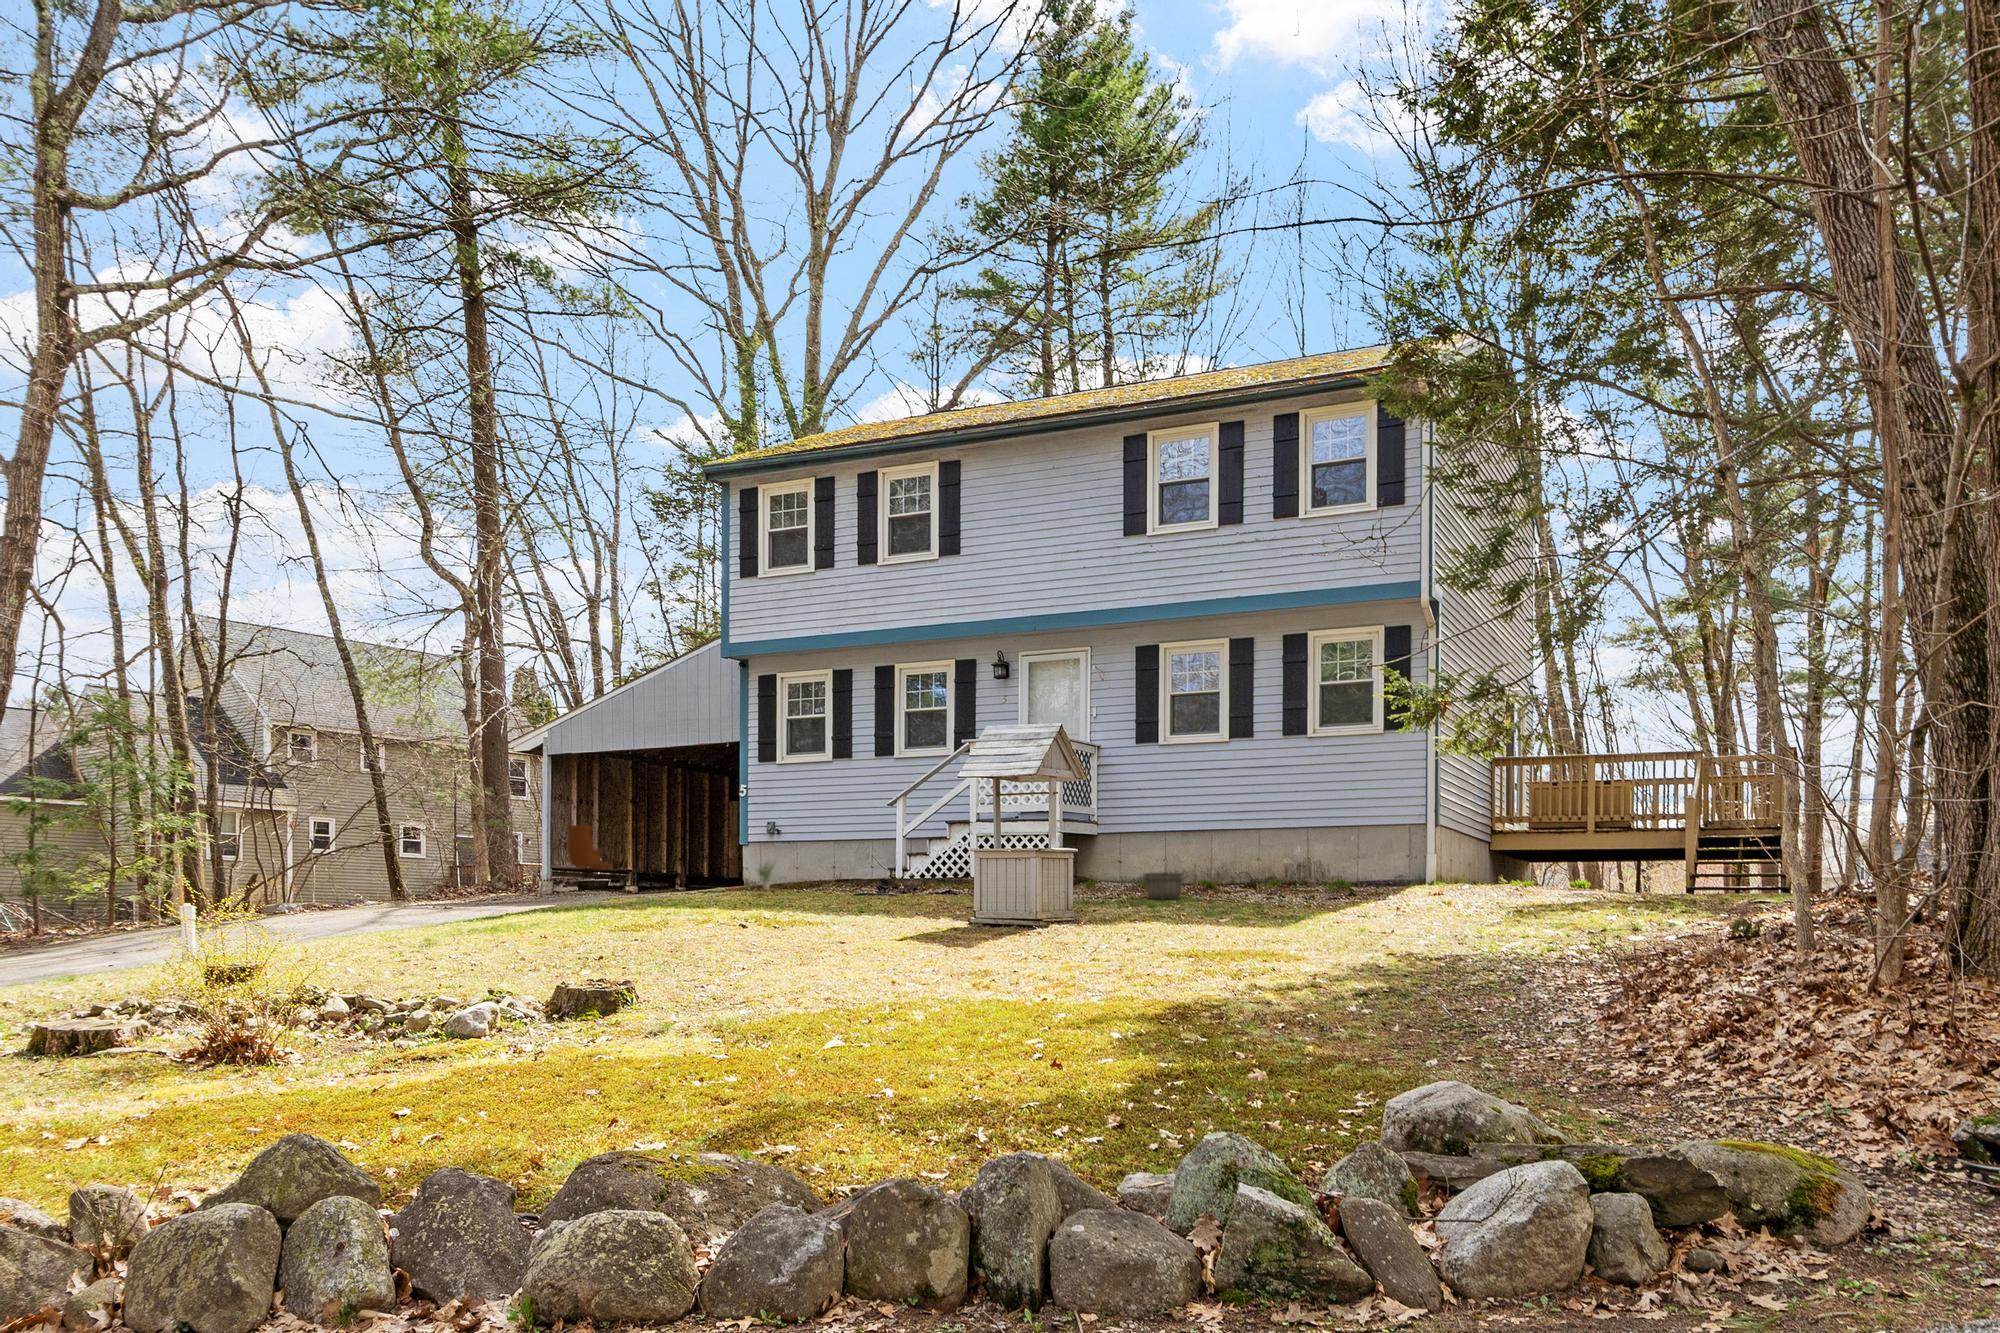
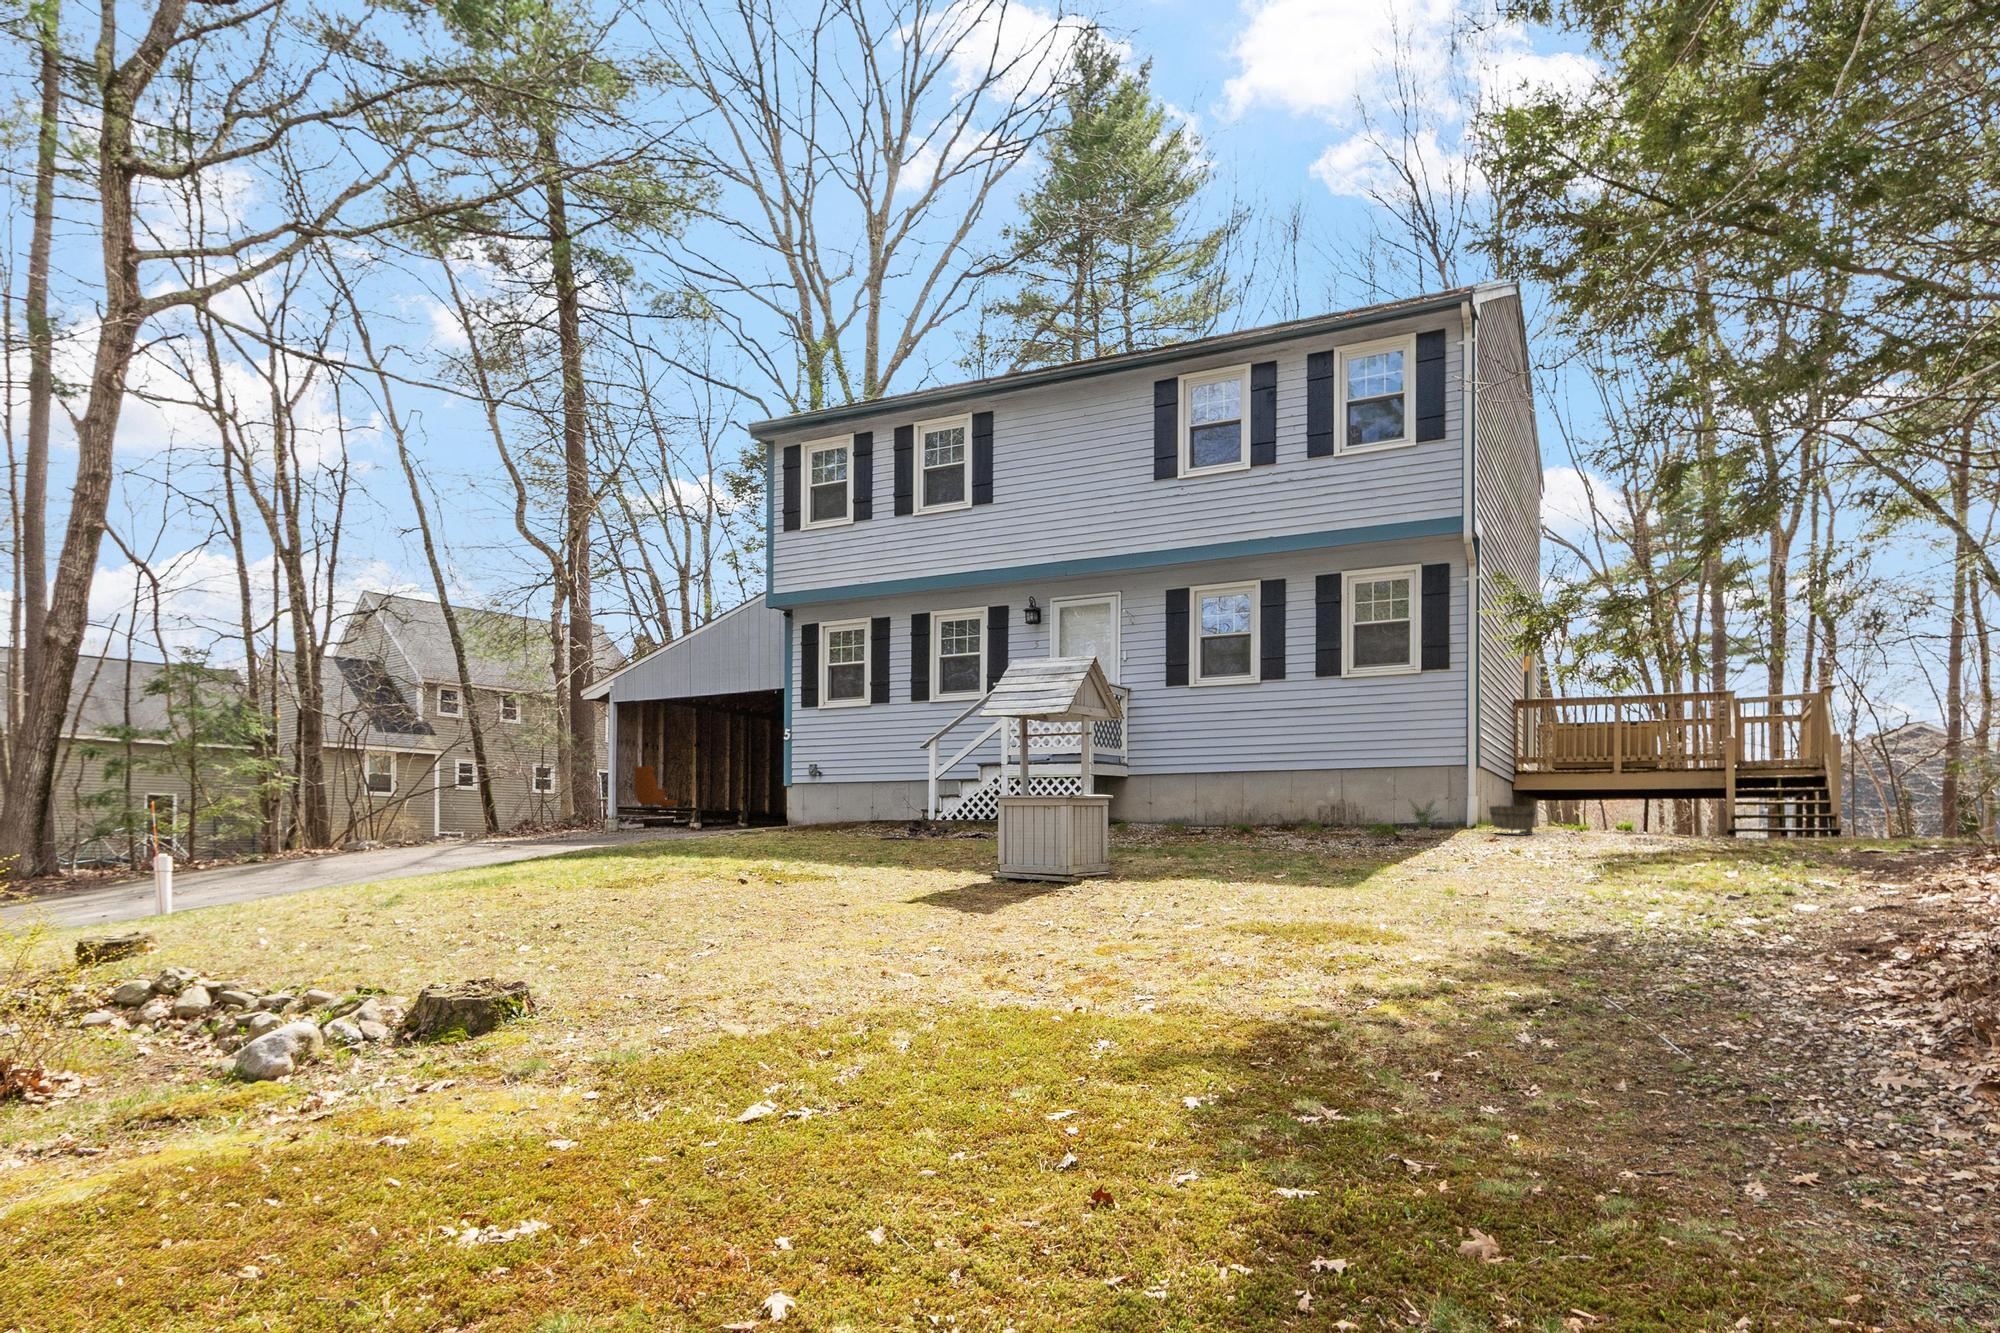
potted plant: present [757,862,774,890] -> present [1409,800,1437,838]
wooden bucket: present [1144,865,1183,899] -> present [1489,801,1536,835]

